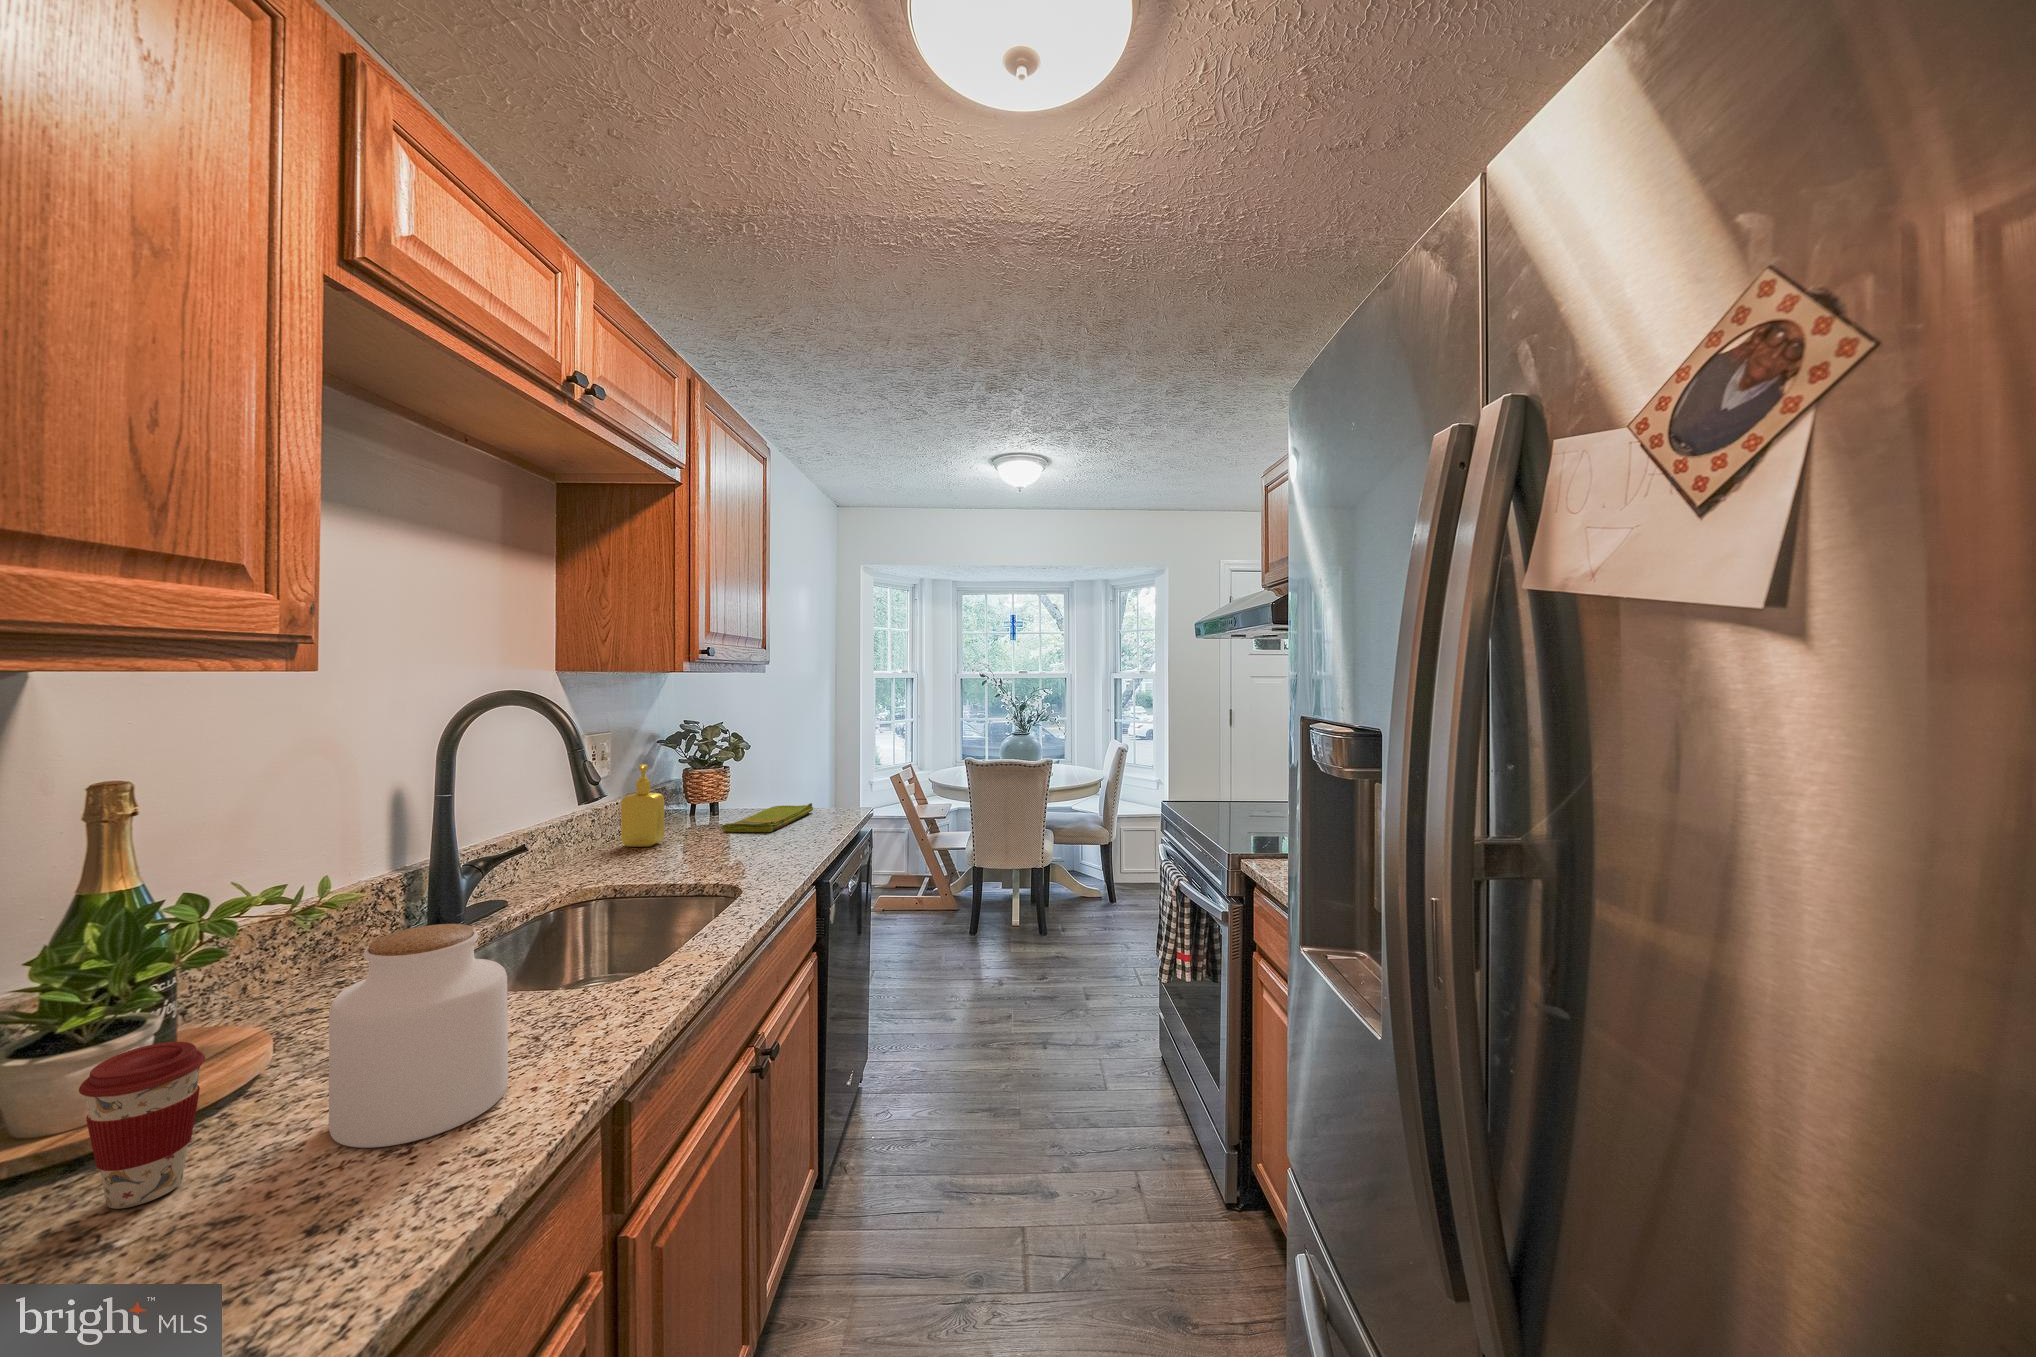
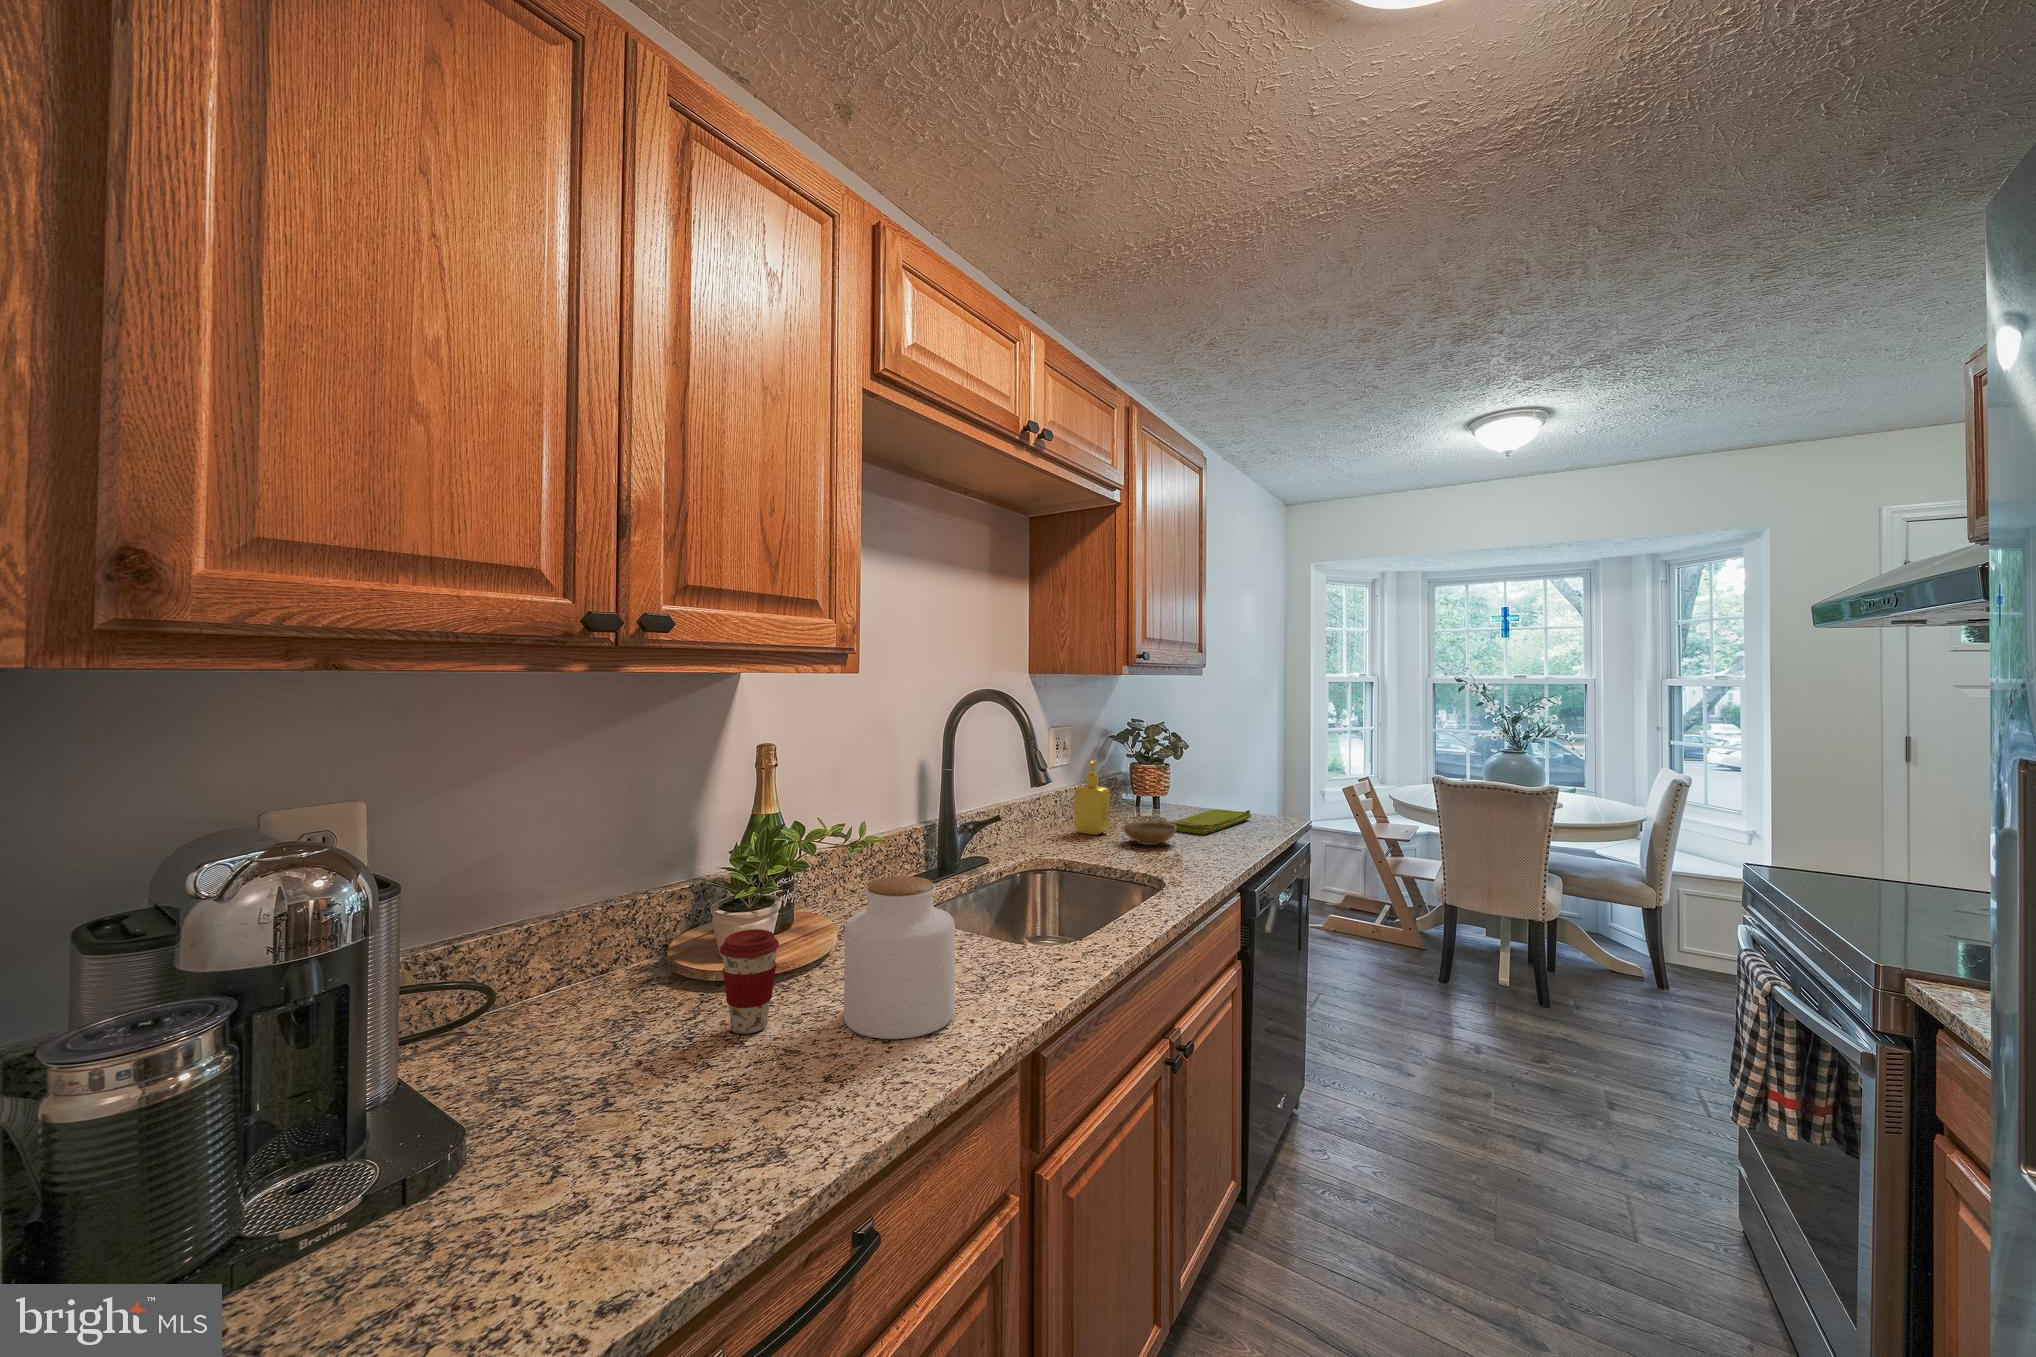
ceramic bowl: none [682,824,743,850] -> present [1123,821,1176,845]

